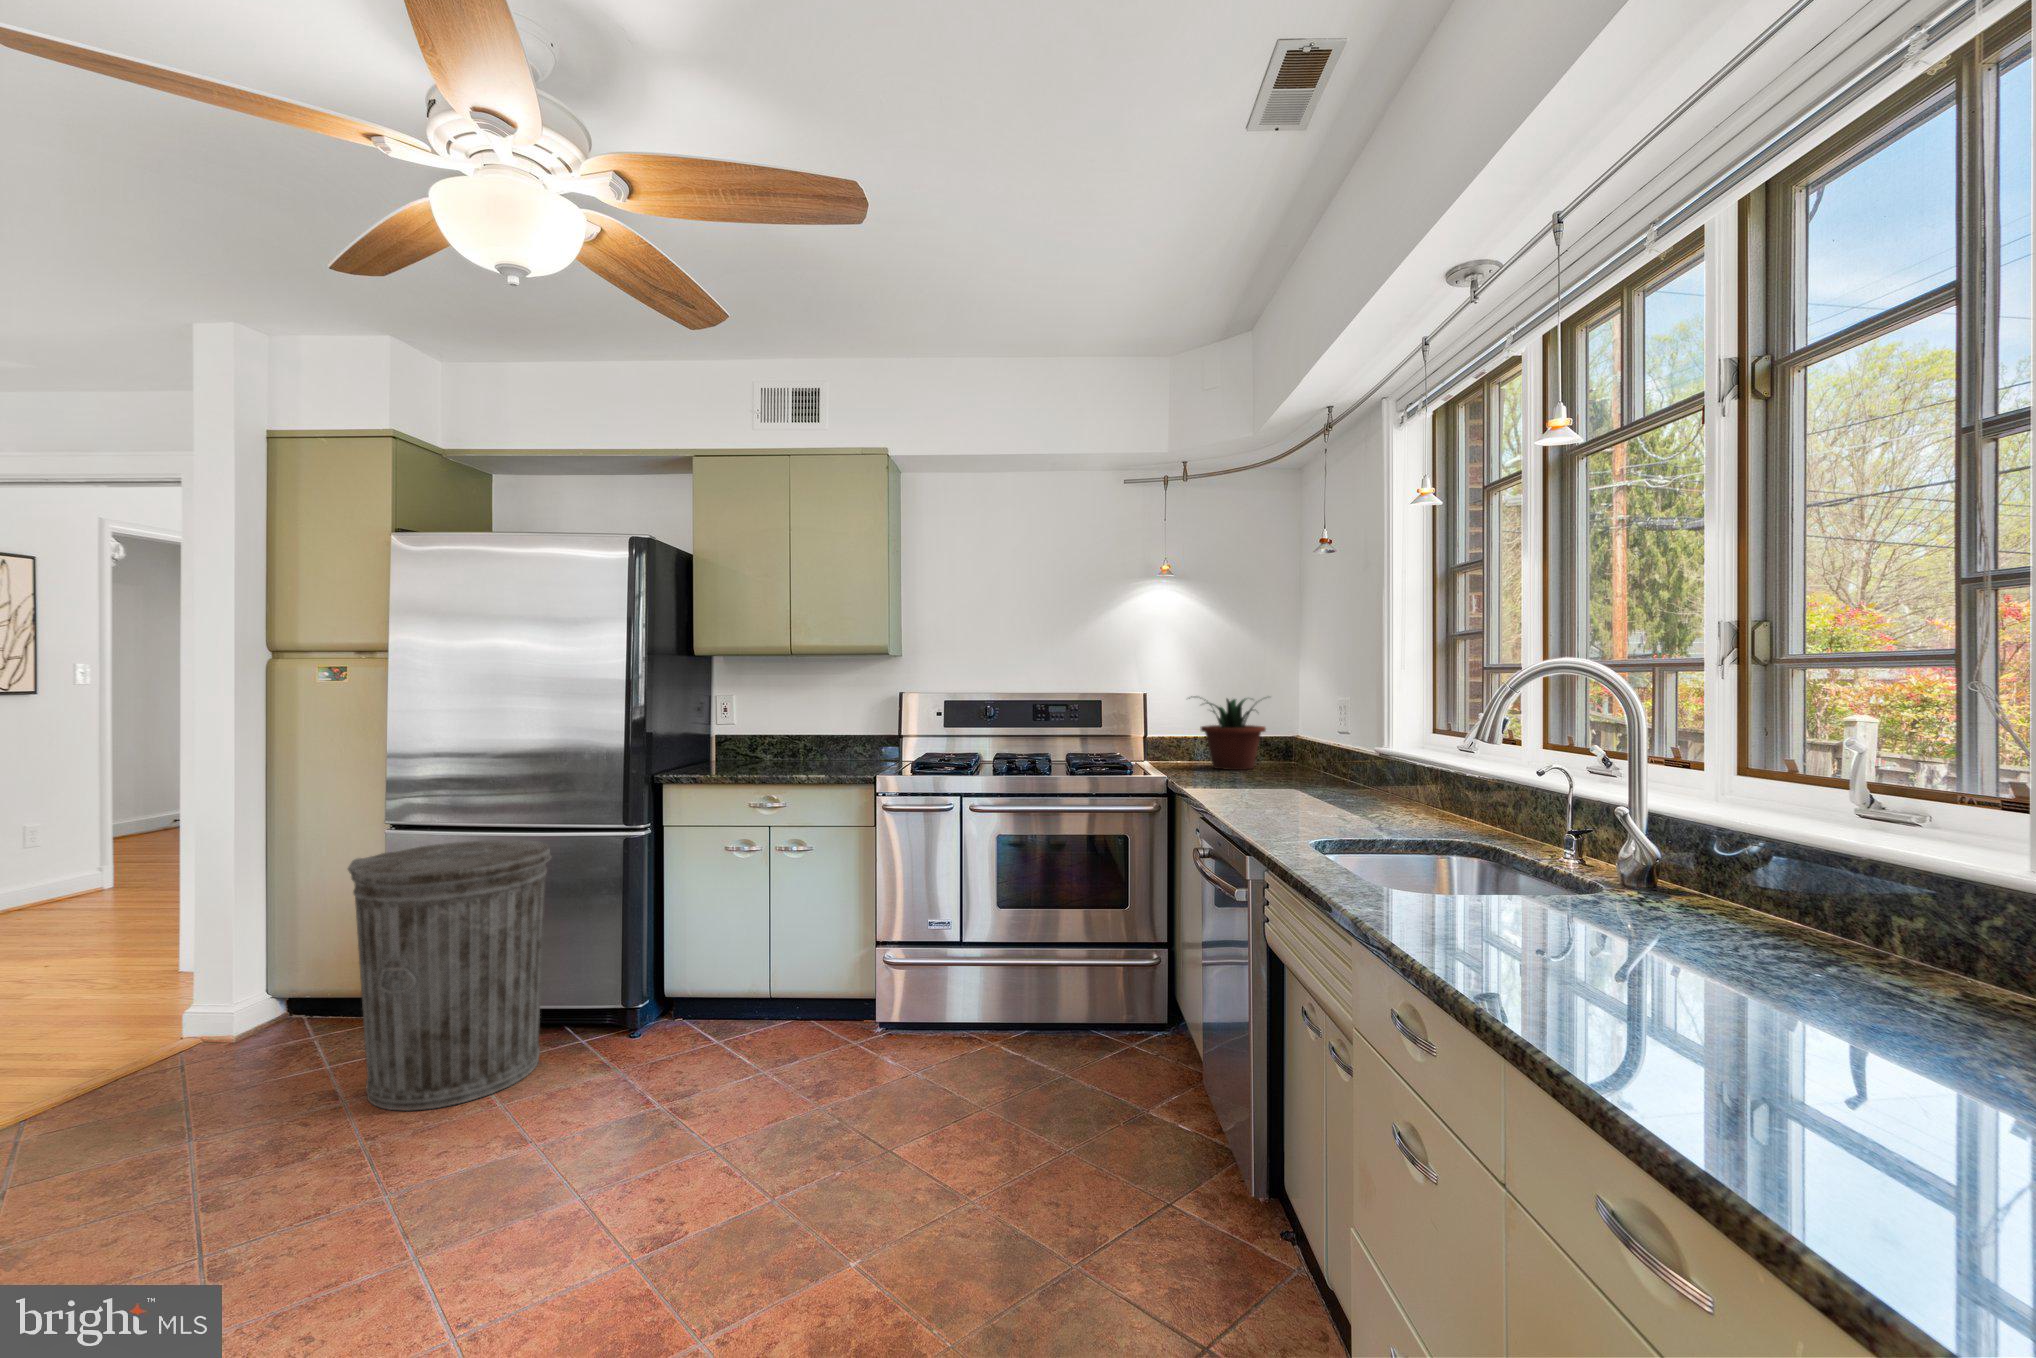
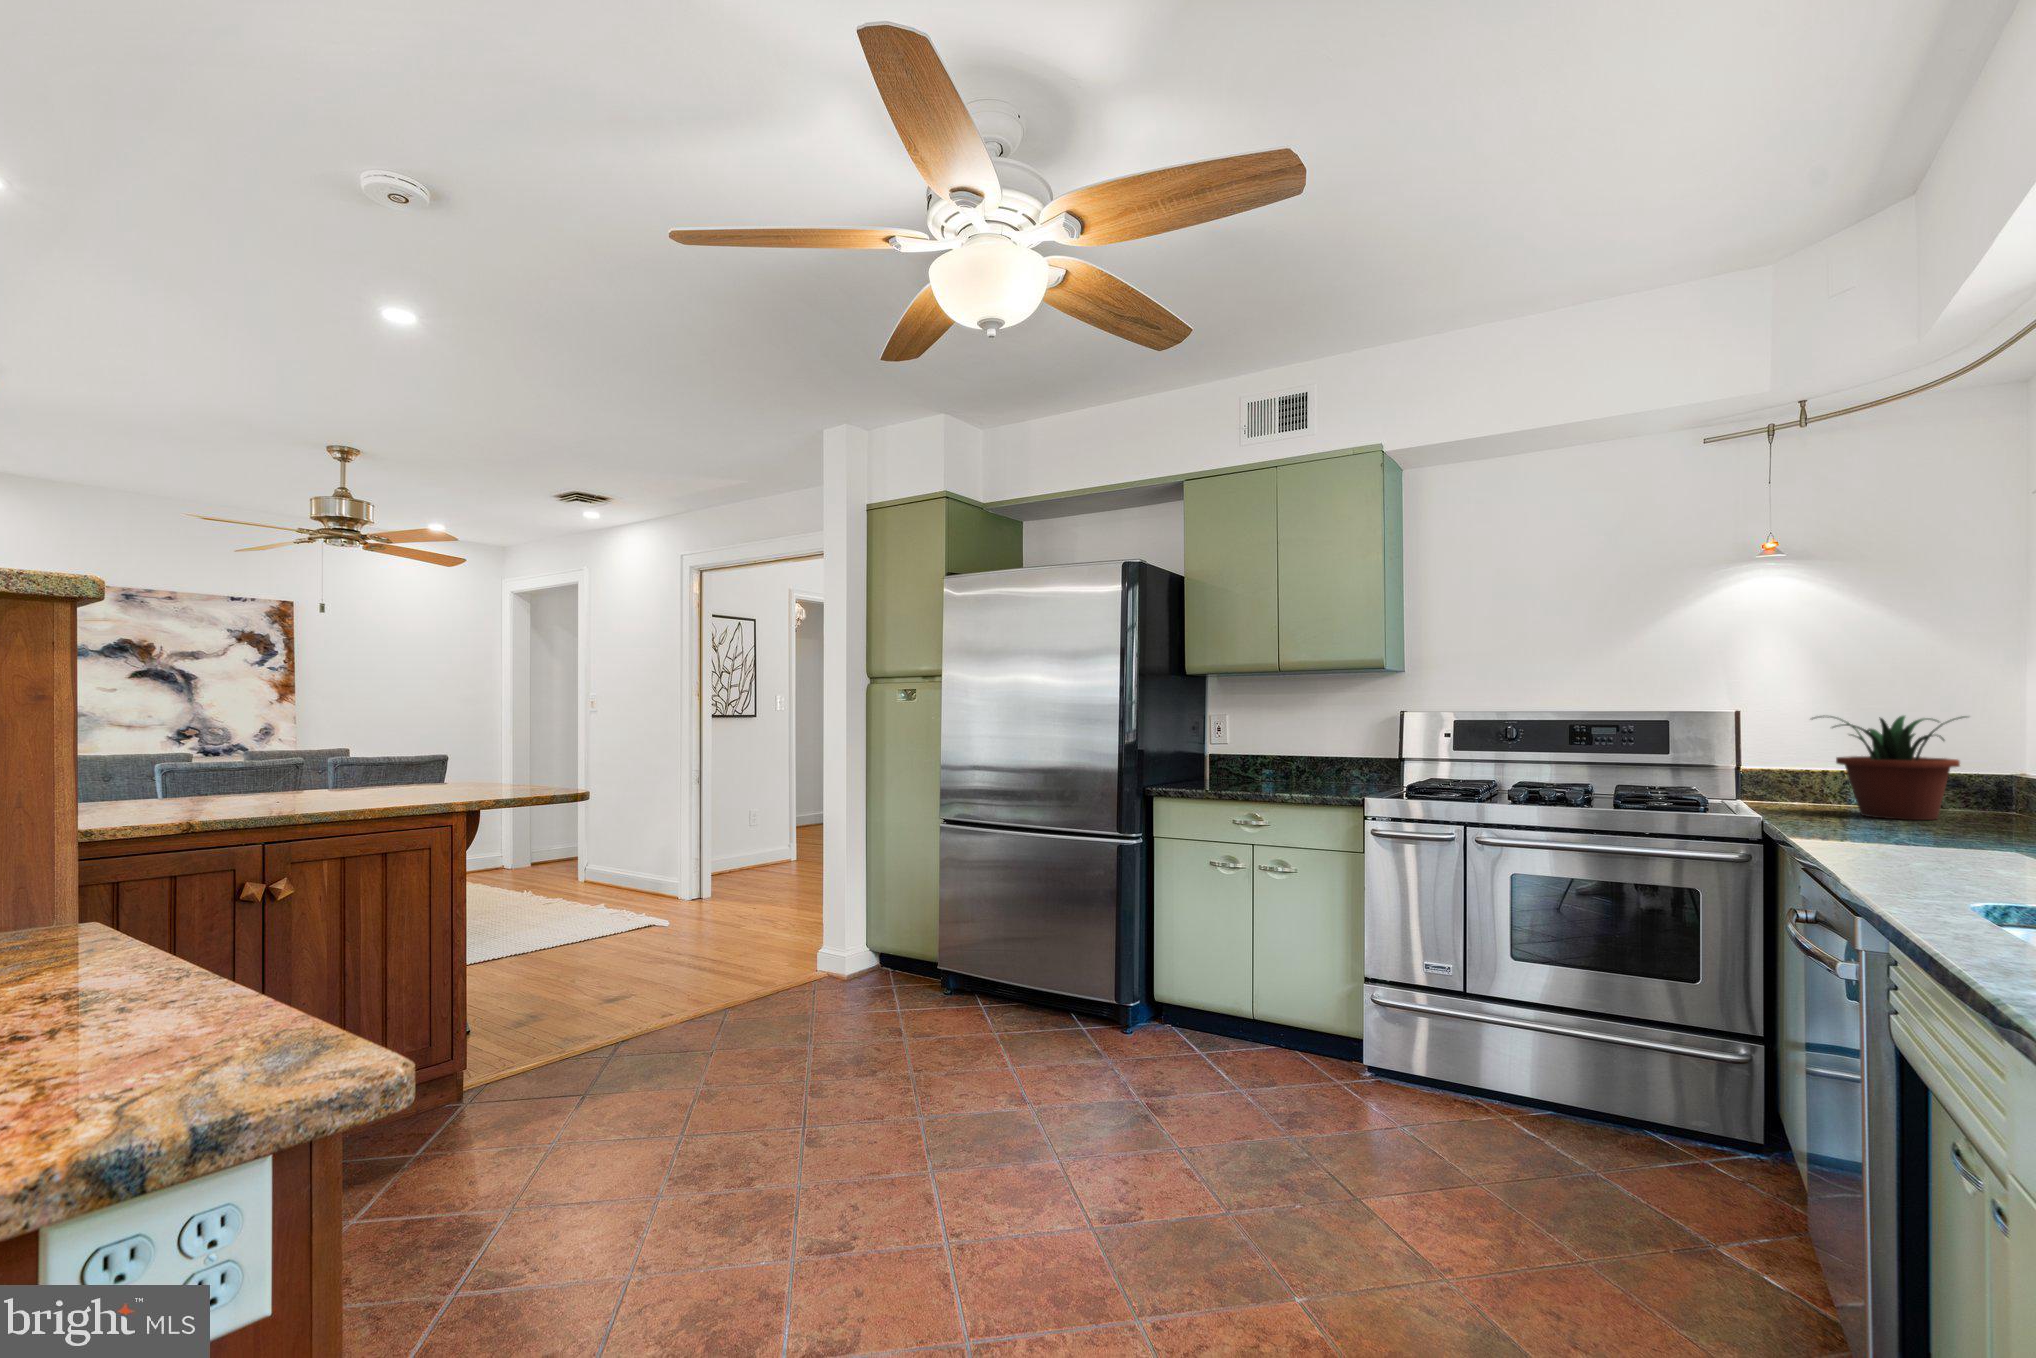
trash can: present [348,840,552,1111] -> none [912,836,1057,1056]

